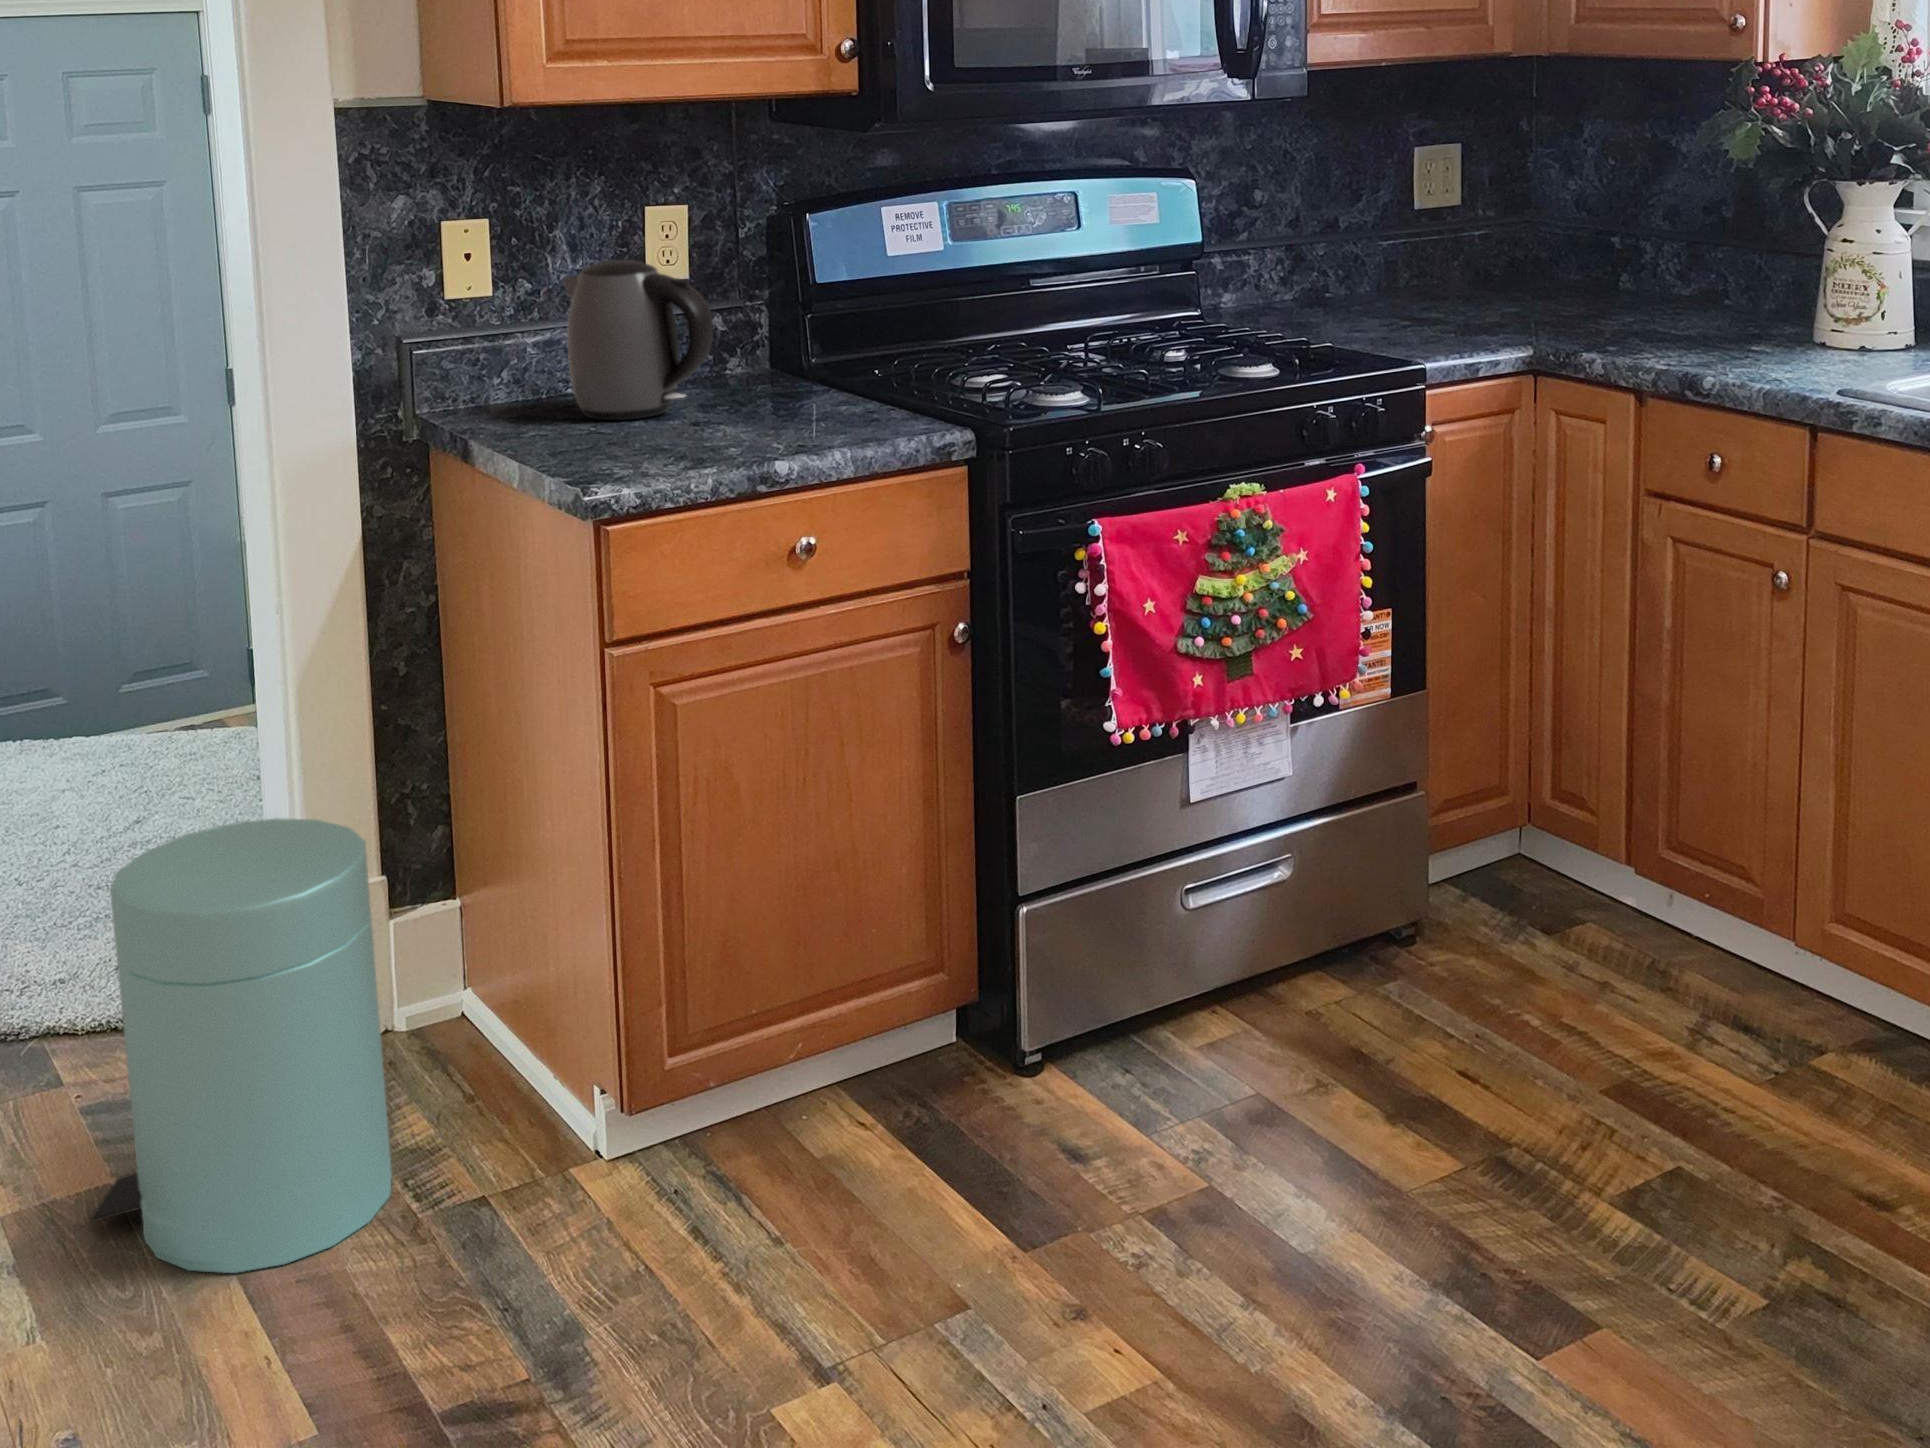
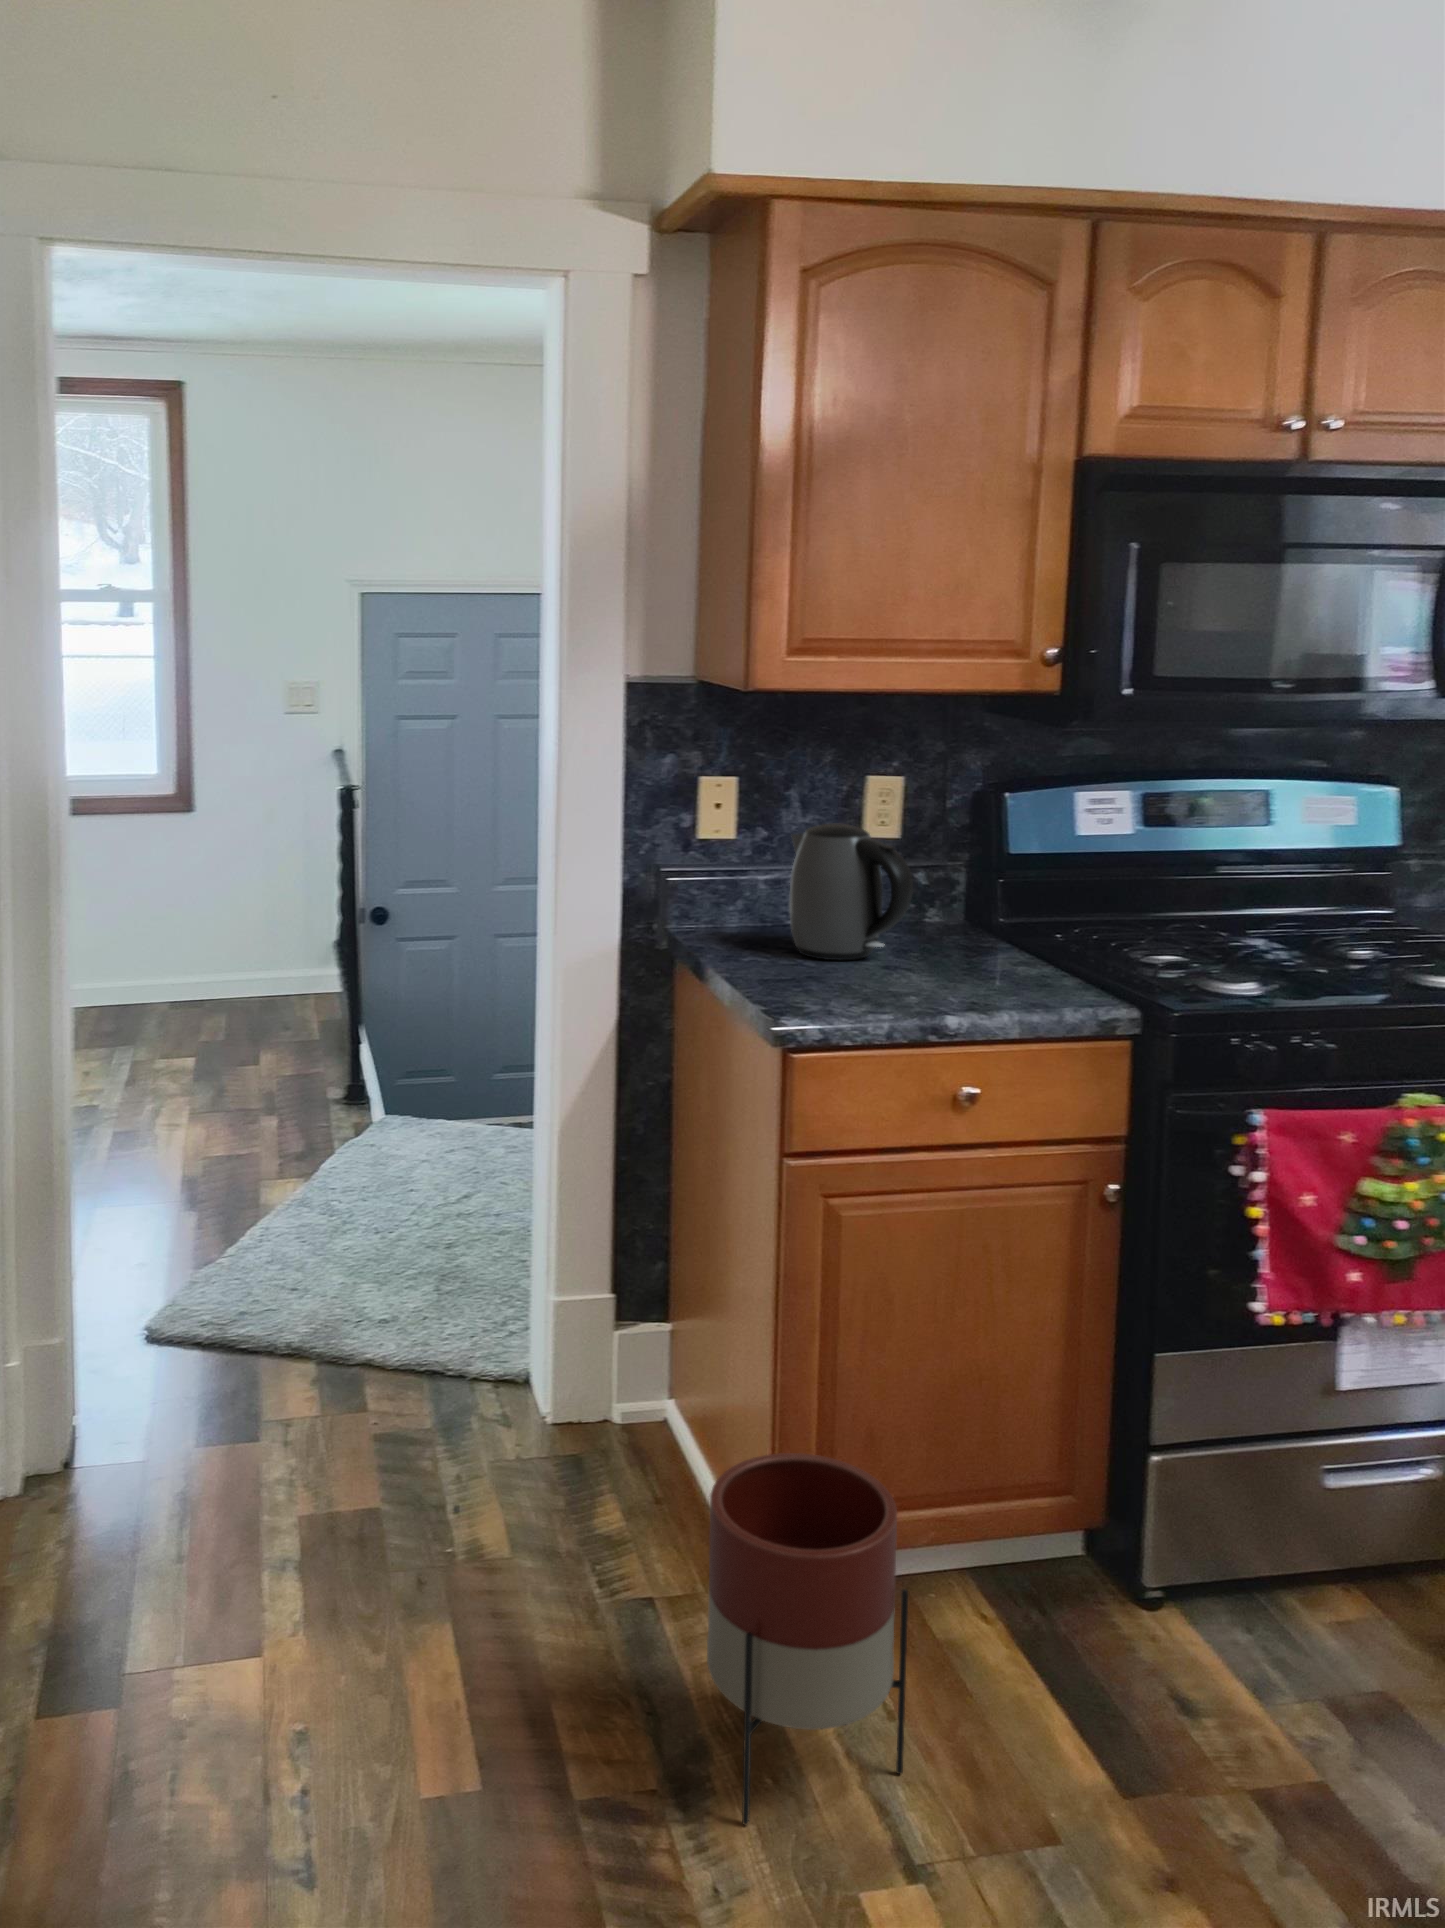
trash can: present [91,818,391,1273] -> none [363,1244,587,1616]
planter: none [558,968,800,1384] -> present [707,1453,908,1825]

